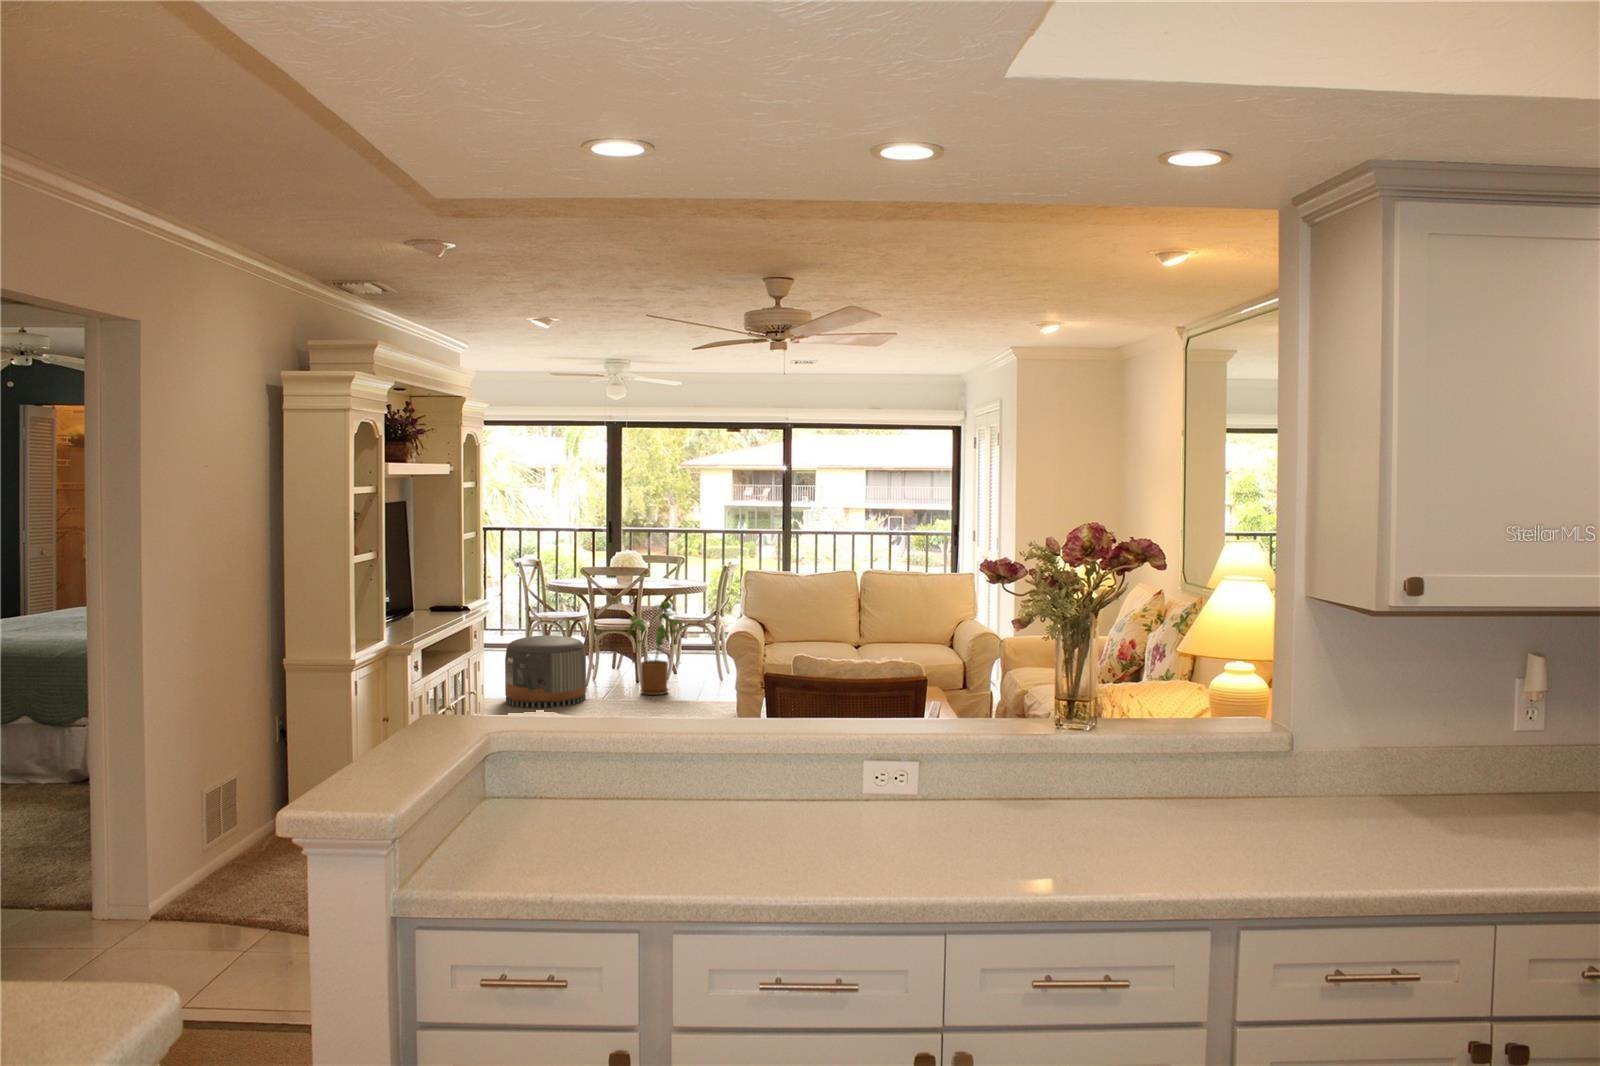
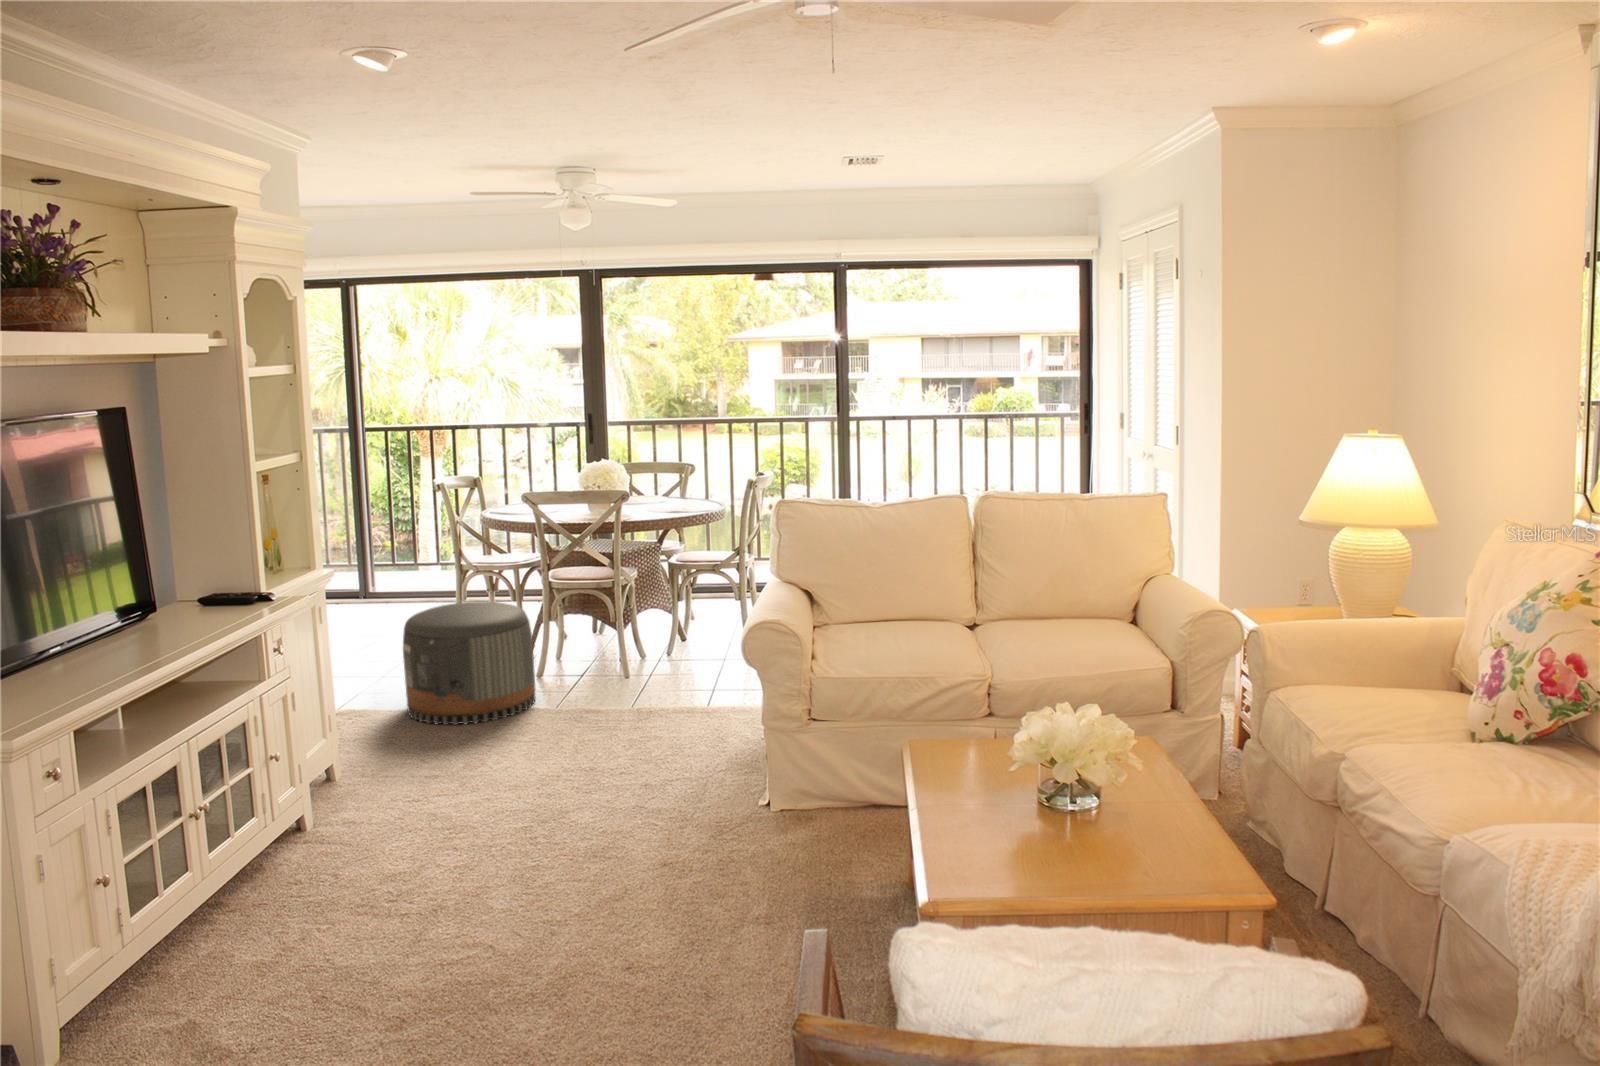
house plant: present [628,602,682,695] -> none [598,544,688,691]

